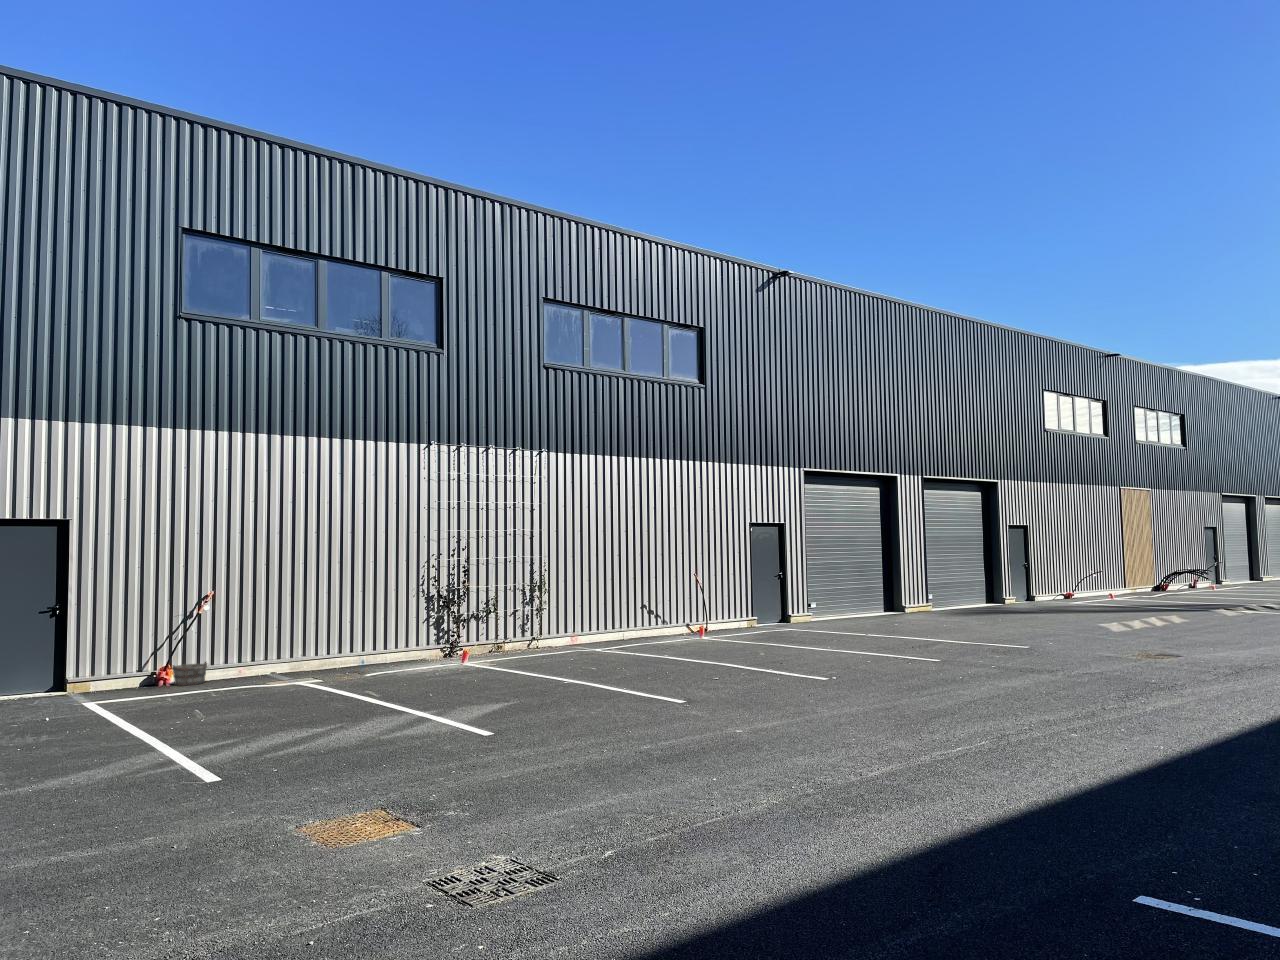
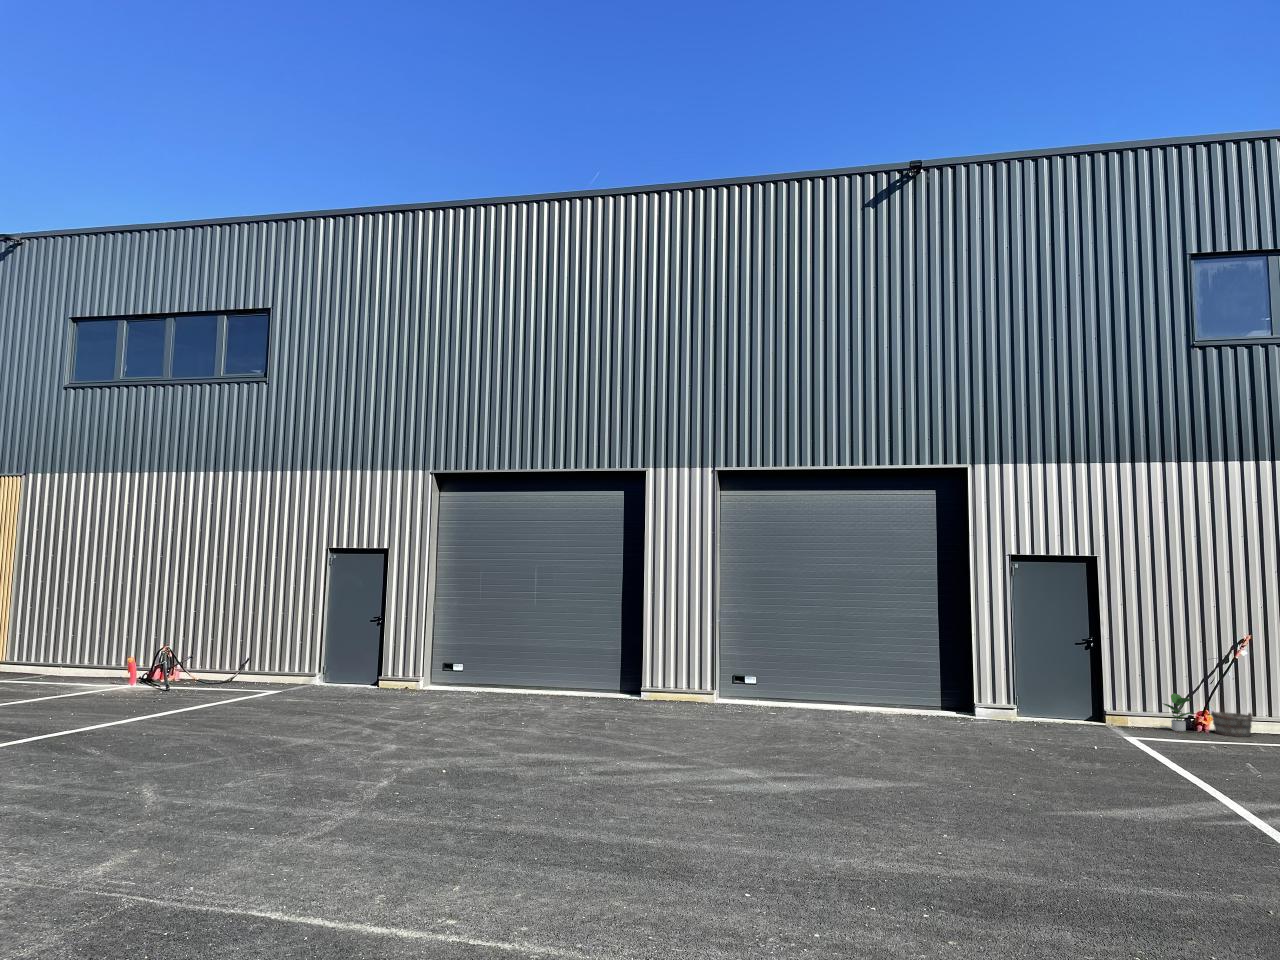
potted plant: none [126,653,156,689] -> present [1164,693,1191,731]

